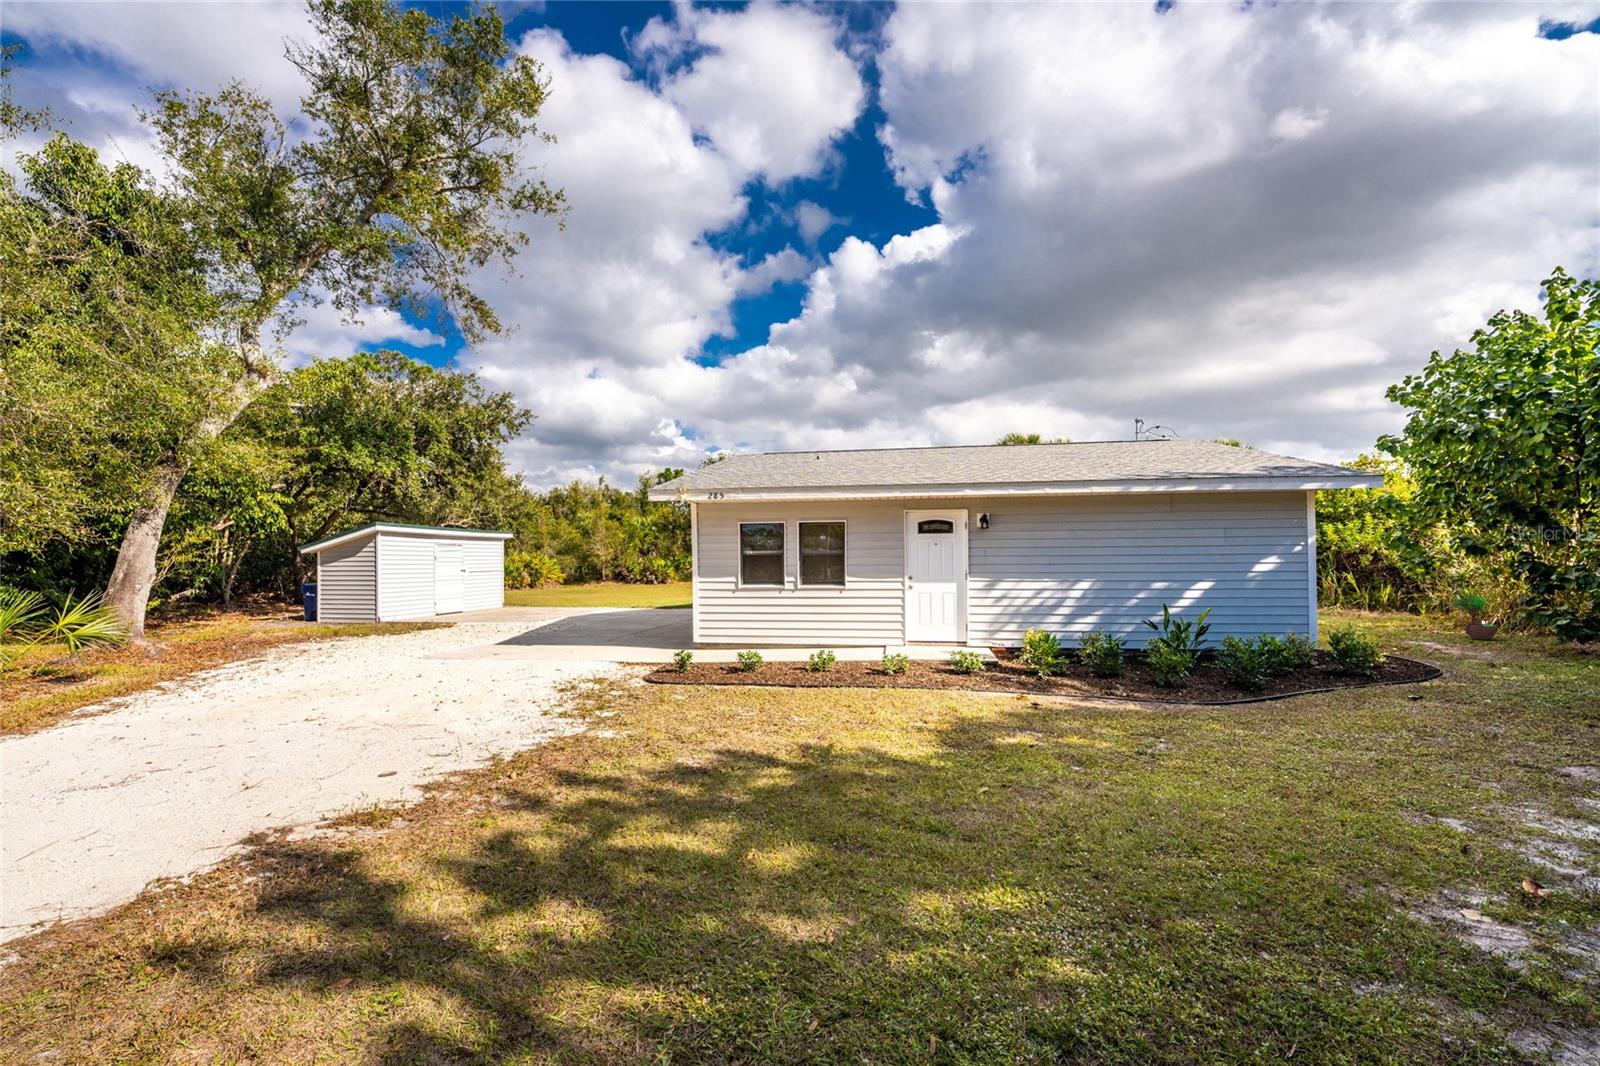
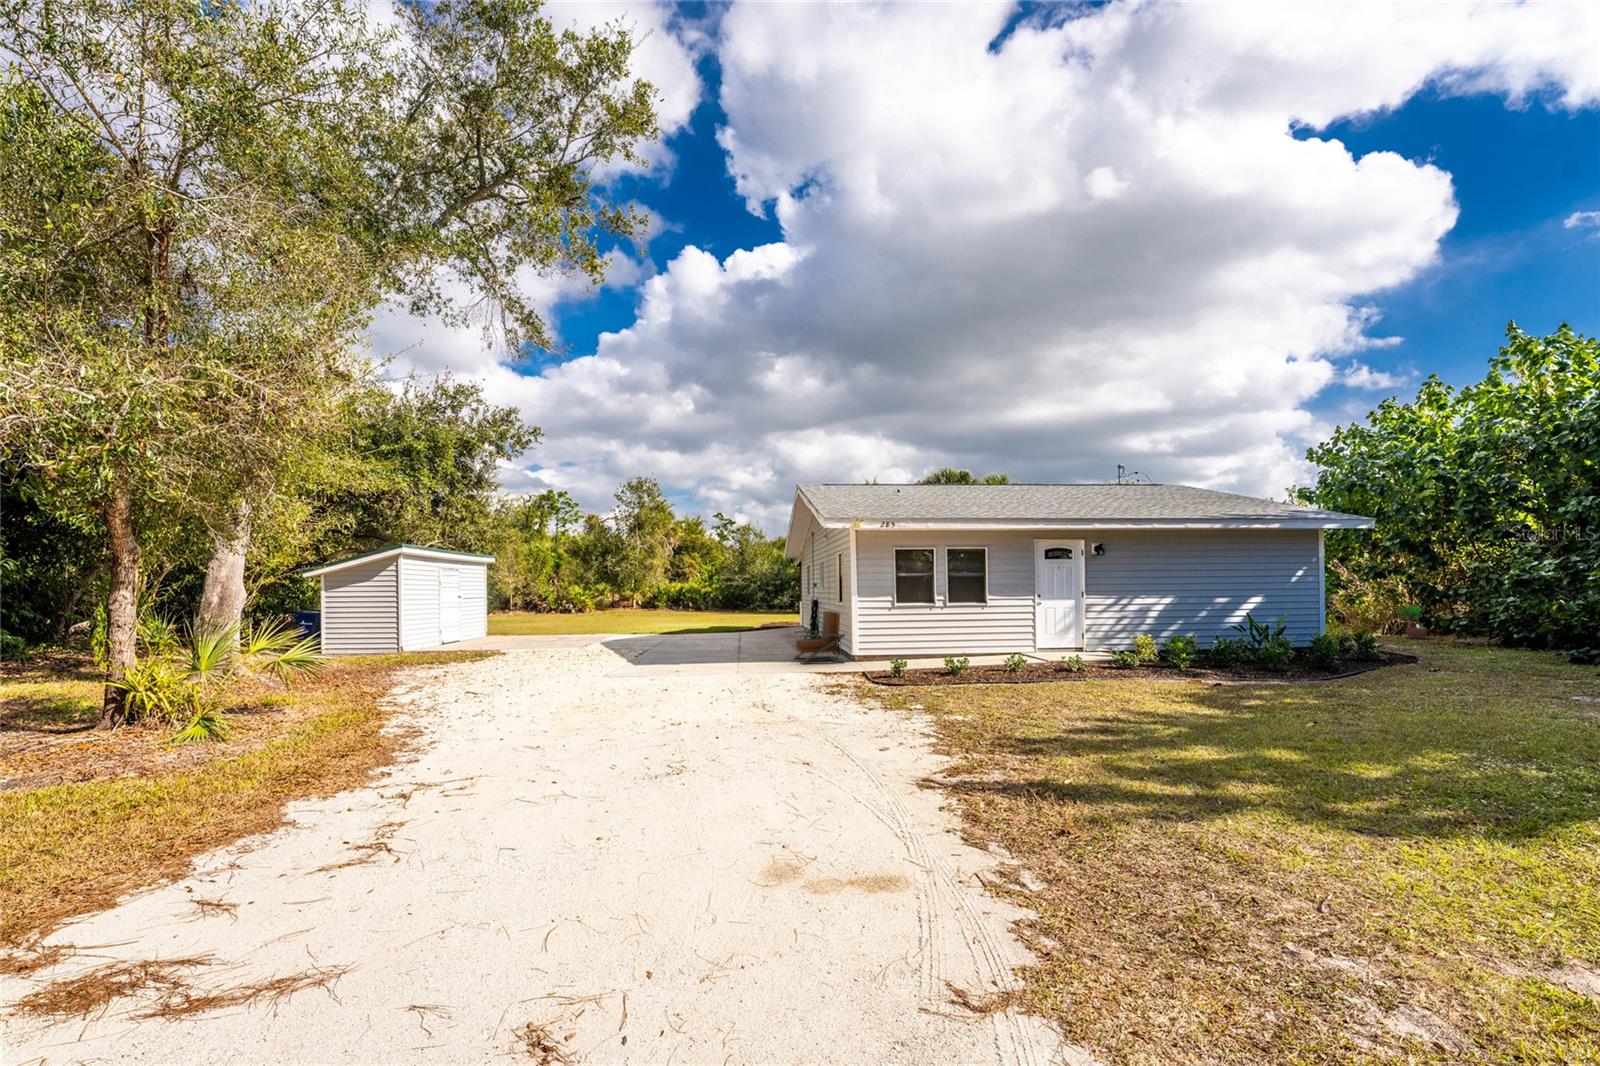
lounge chair: none [638,591,701,649] -> present [794,611,845,664]

